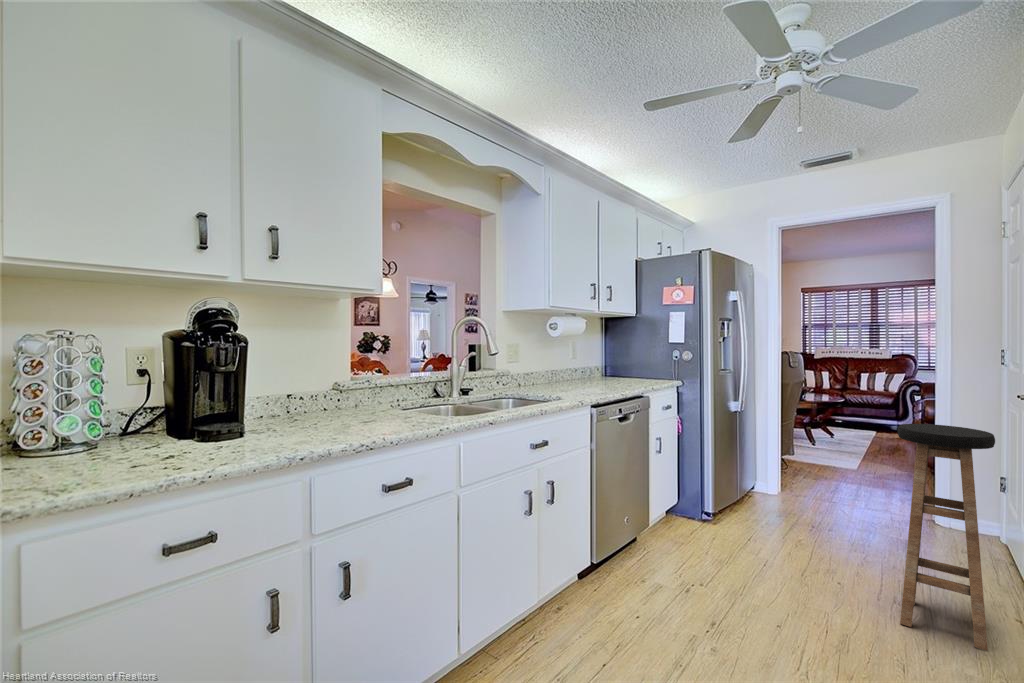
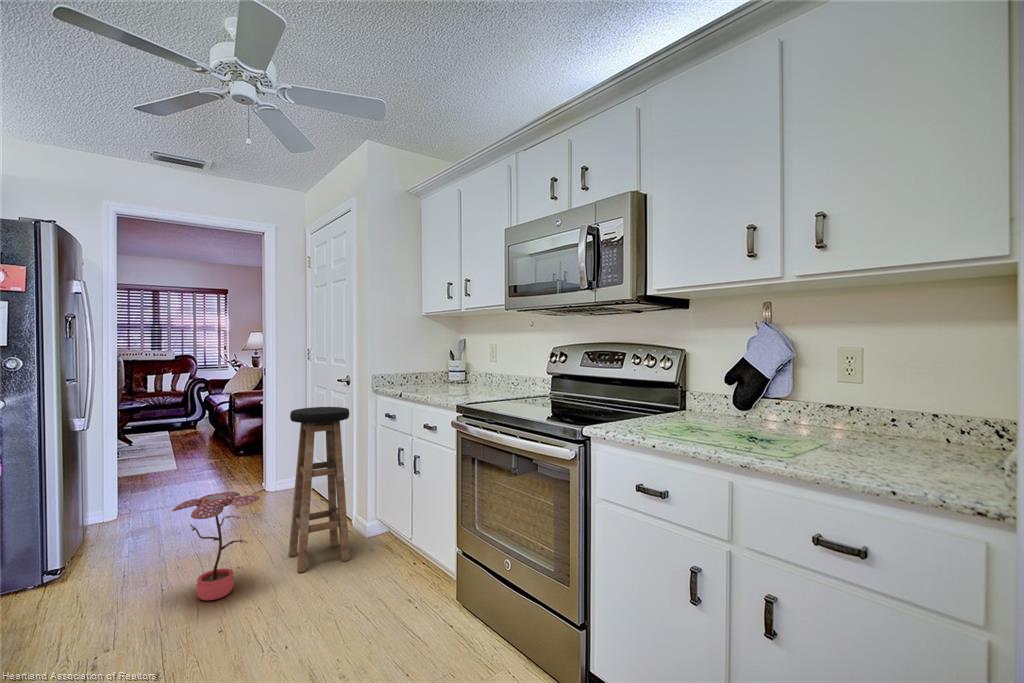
potted plant: none [763,491,845,599] -> present [172,492,259,600]

